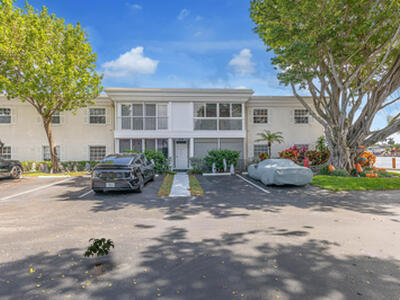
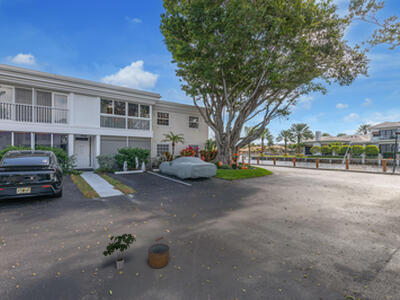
bucket: none [119,251,146,289] -> present [148,237,169,268]

